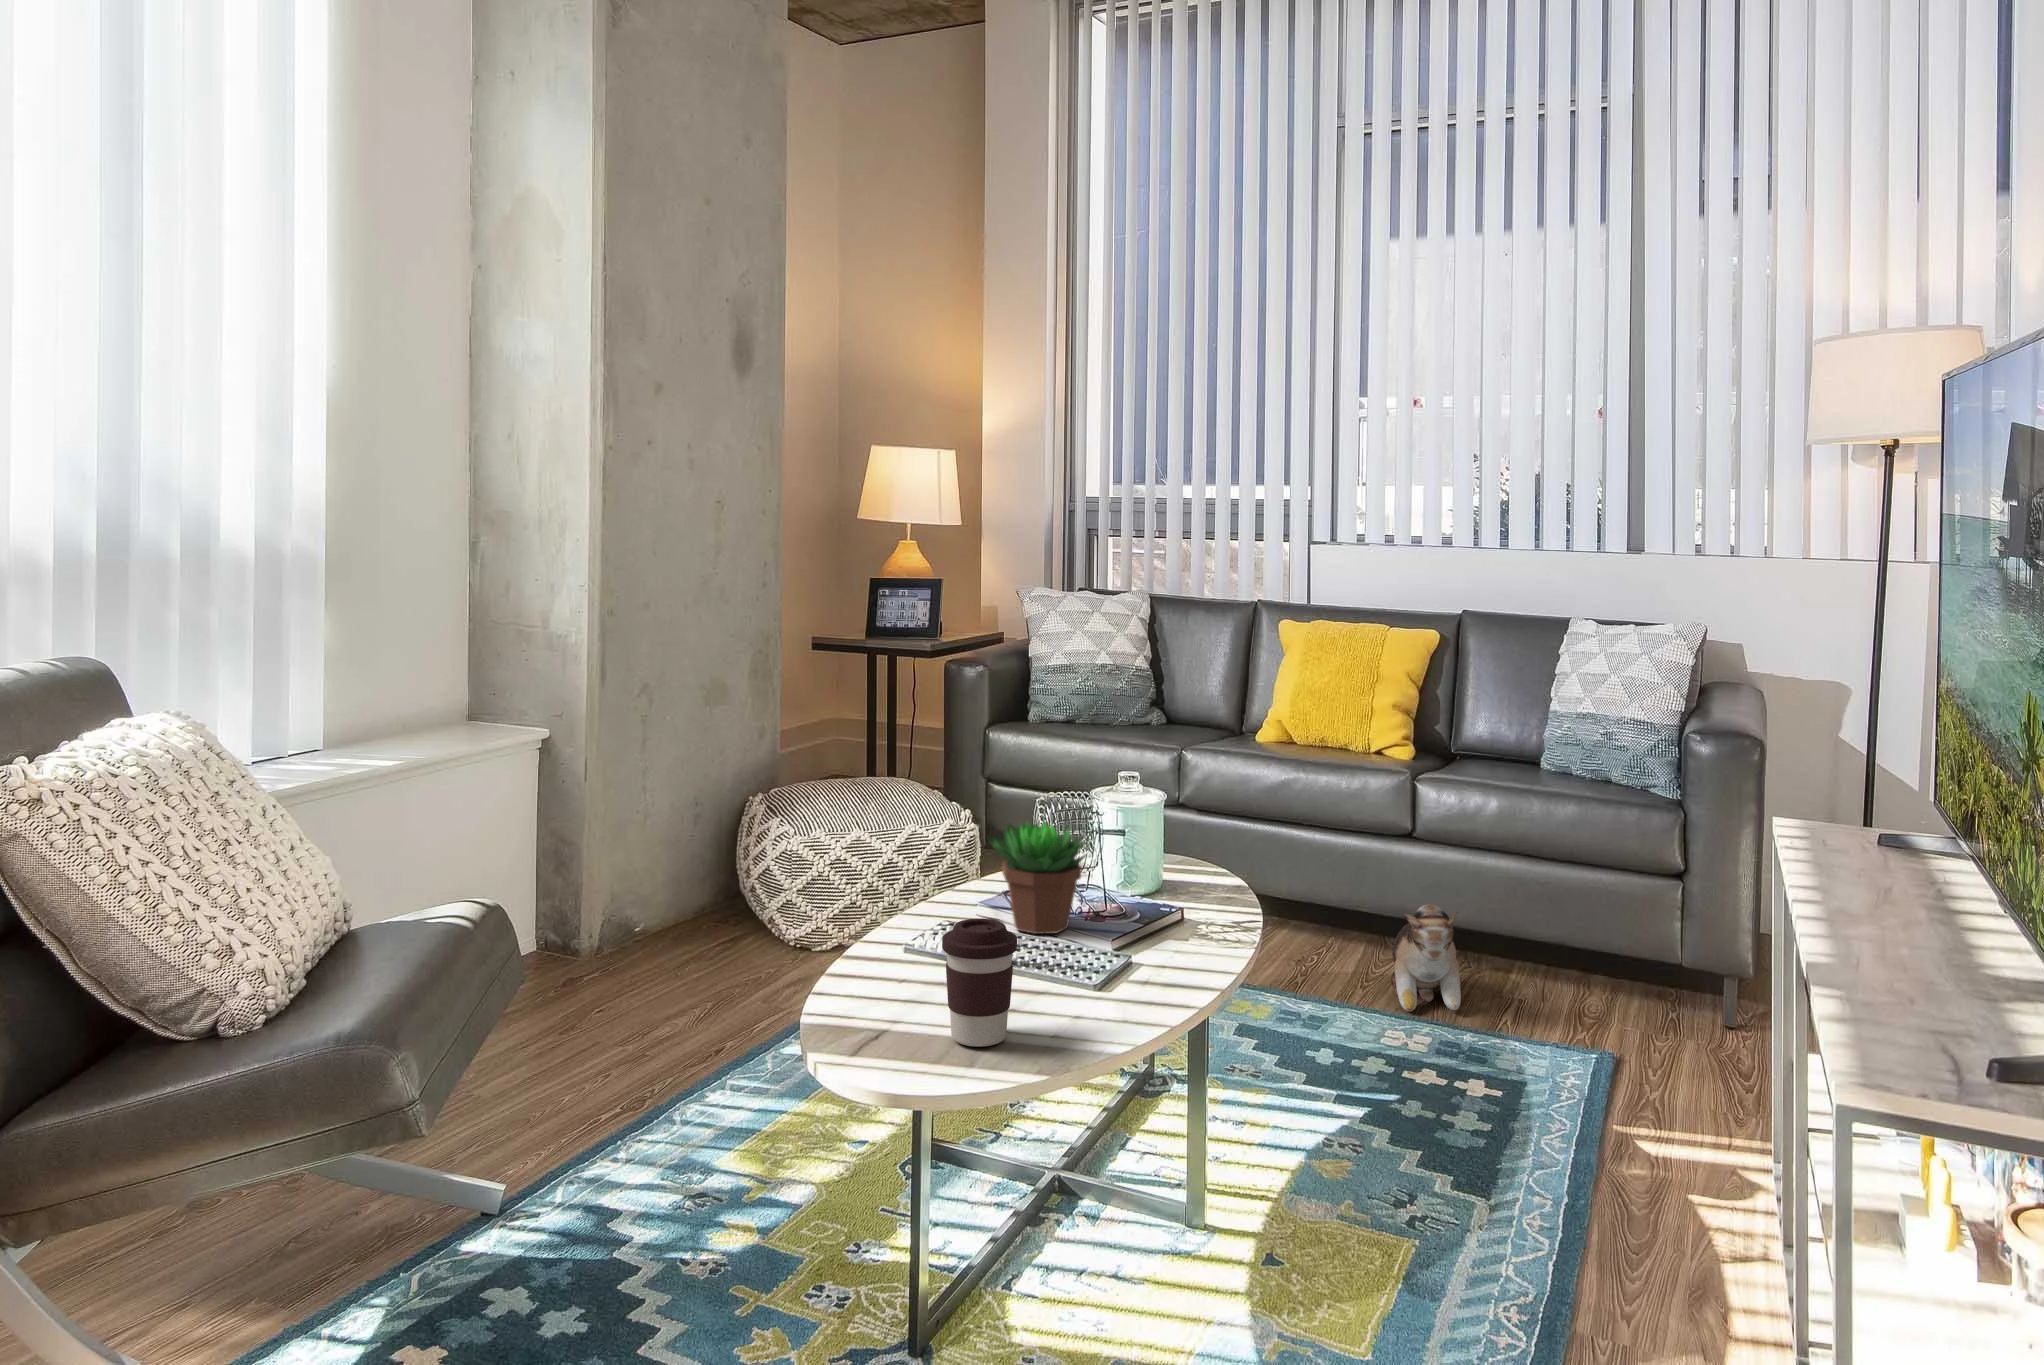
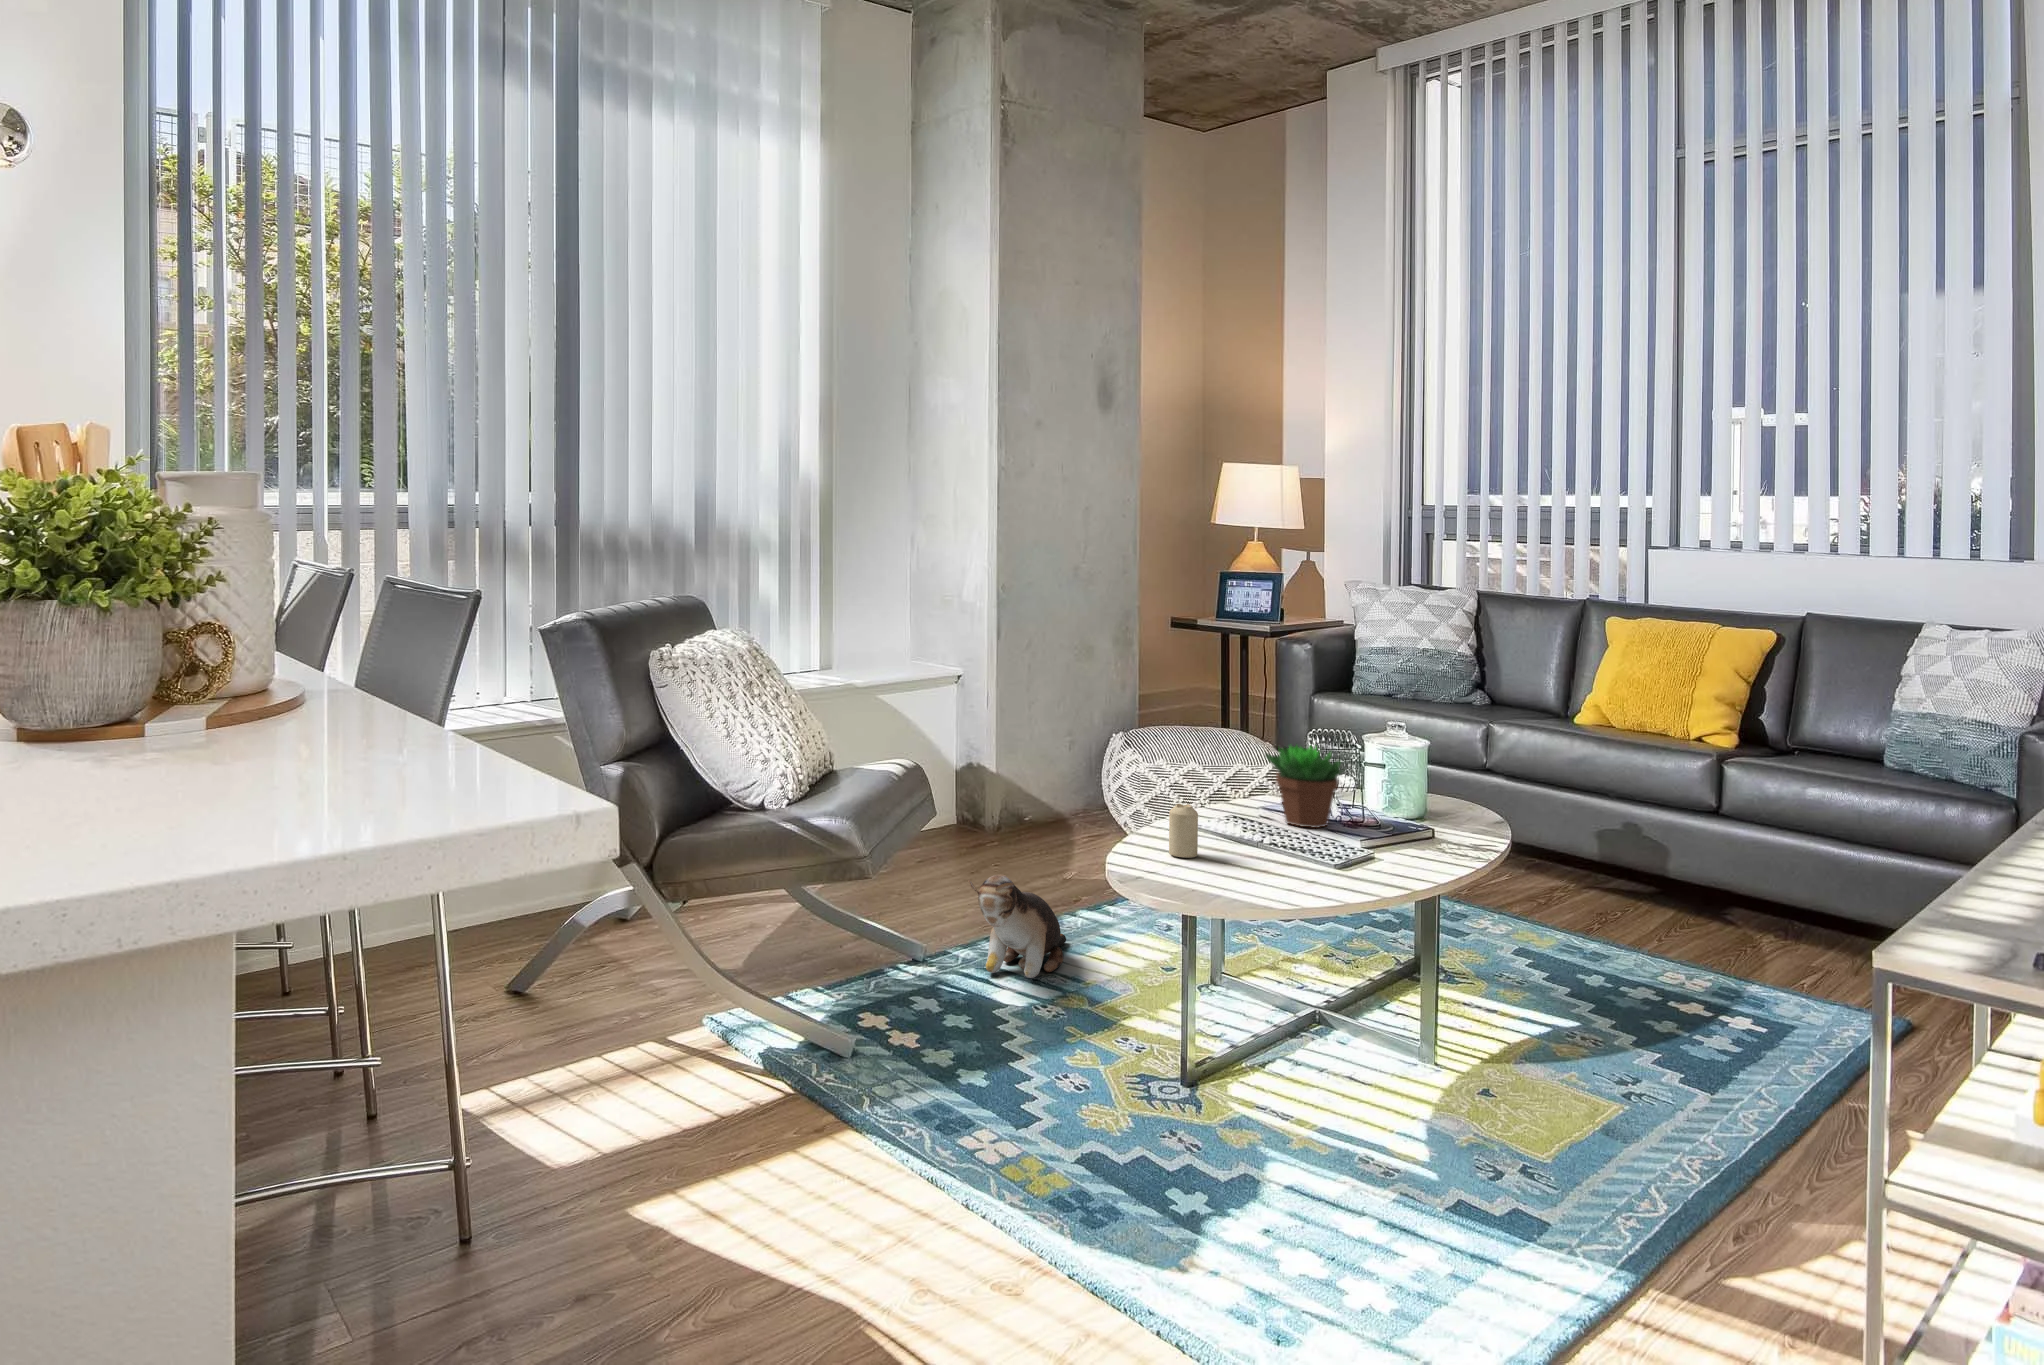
plush toy: present [1391,904,1461,1011] -> present [968,874,1066,978]
coffee cup: present [942,918,1017,1047] -> none [1208,794,1263,880]
candle: none [881,934,921,1014] -> present [1169,804,1198,858]

